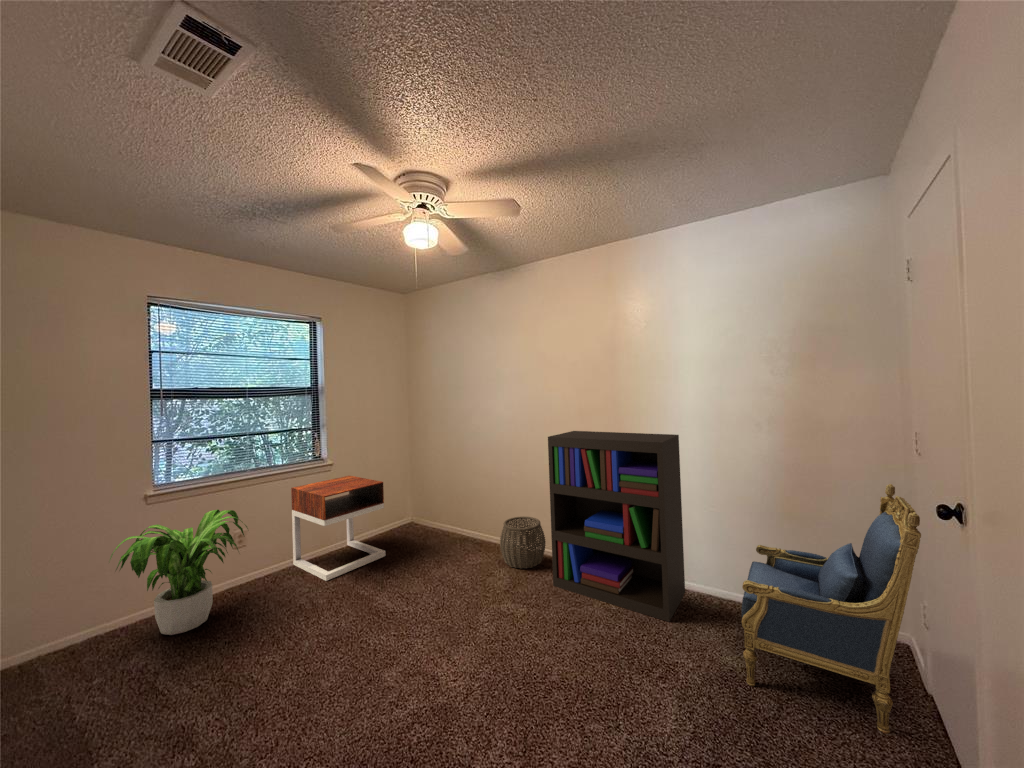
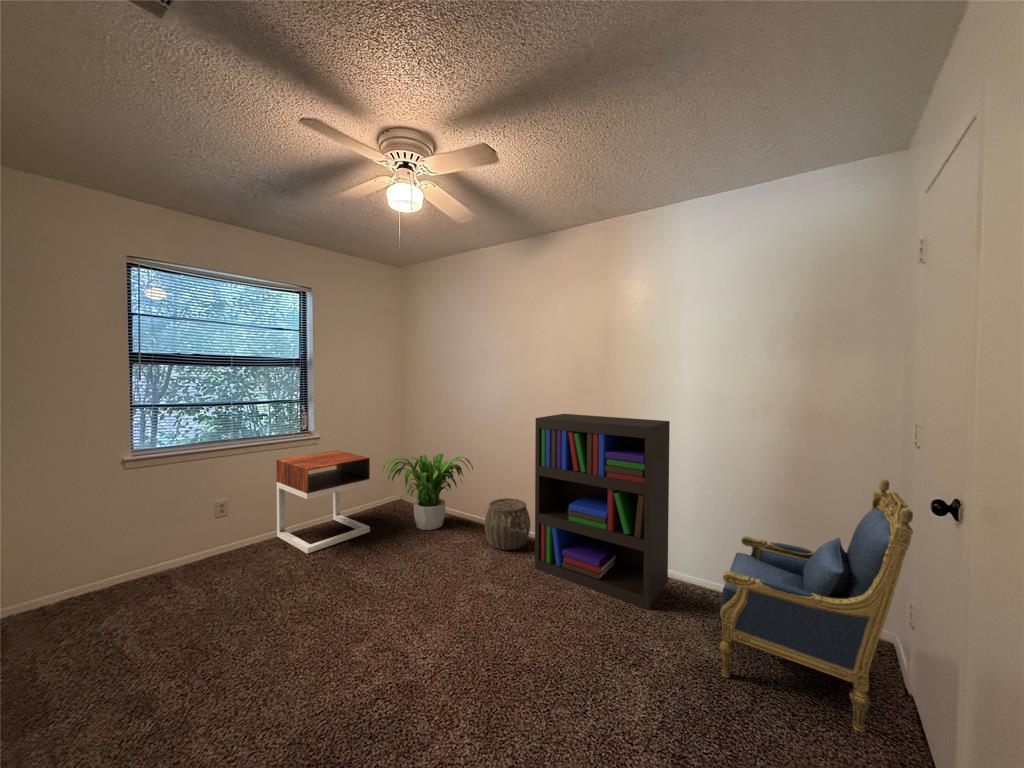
potted plant: present [110,509,248,635] -> present [383,454,473,530]

